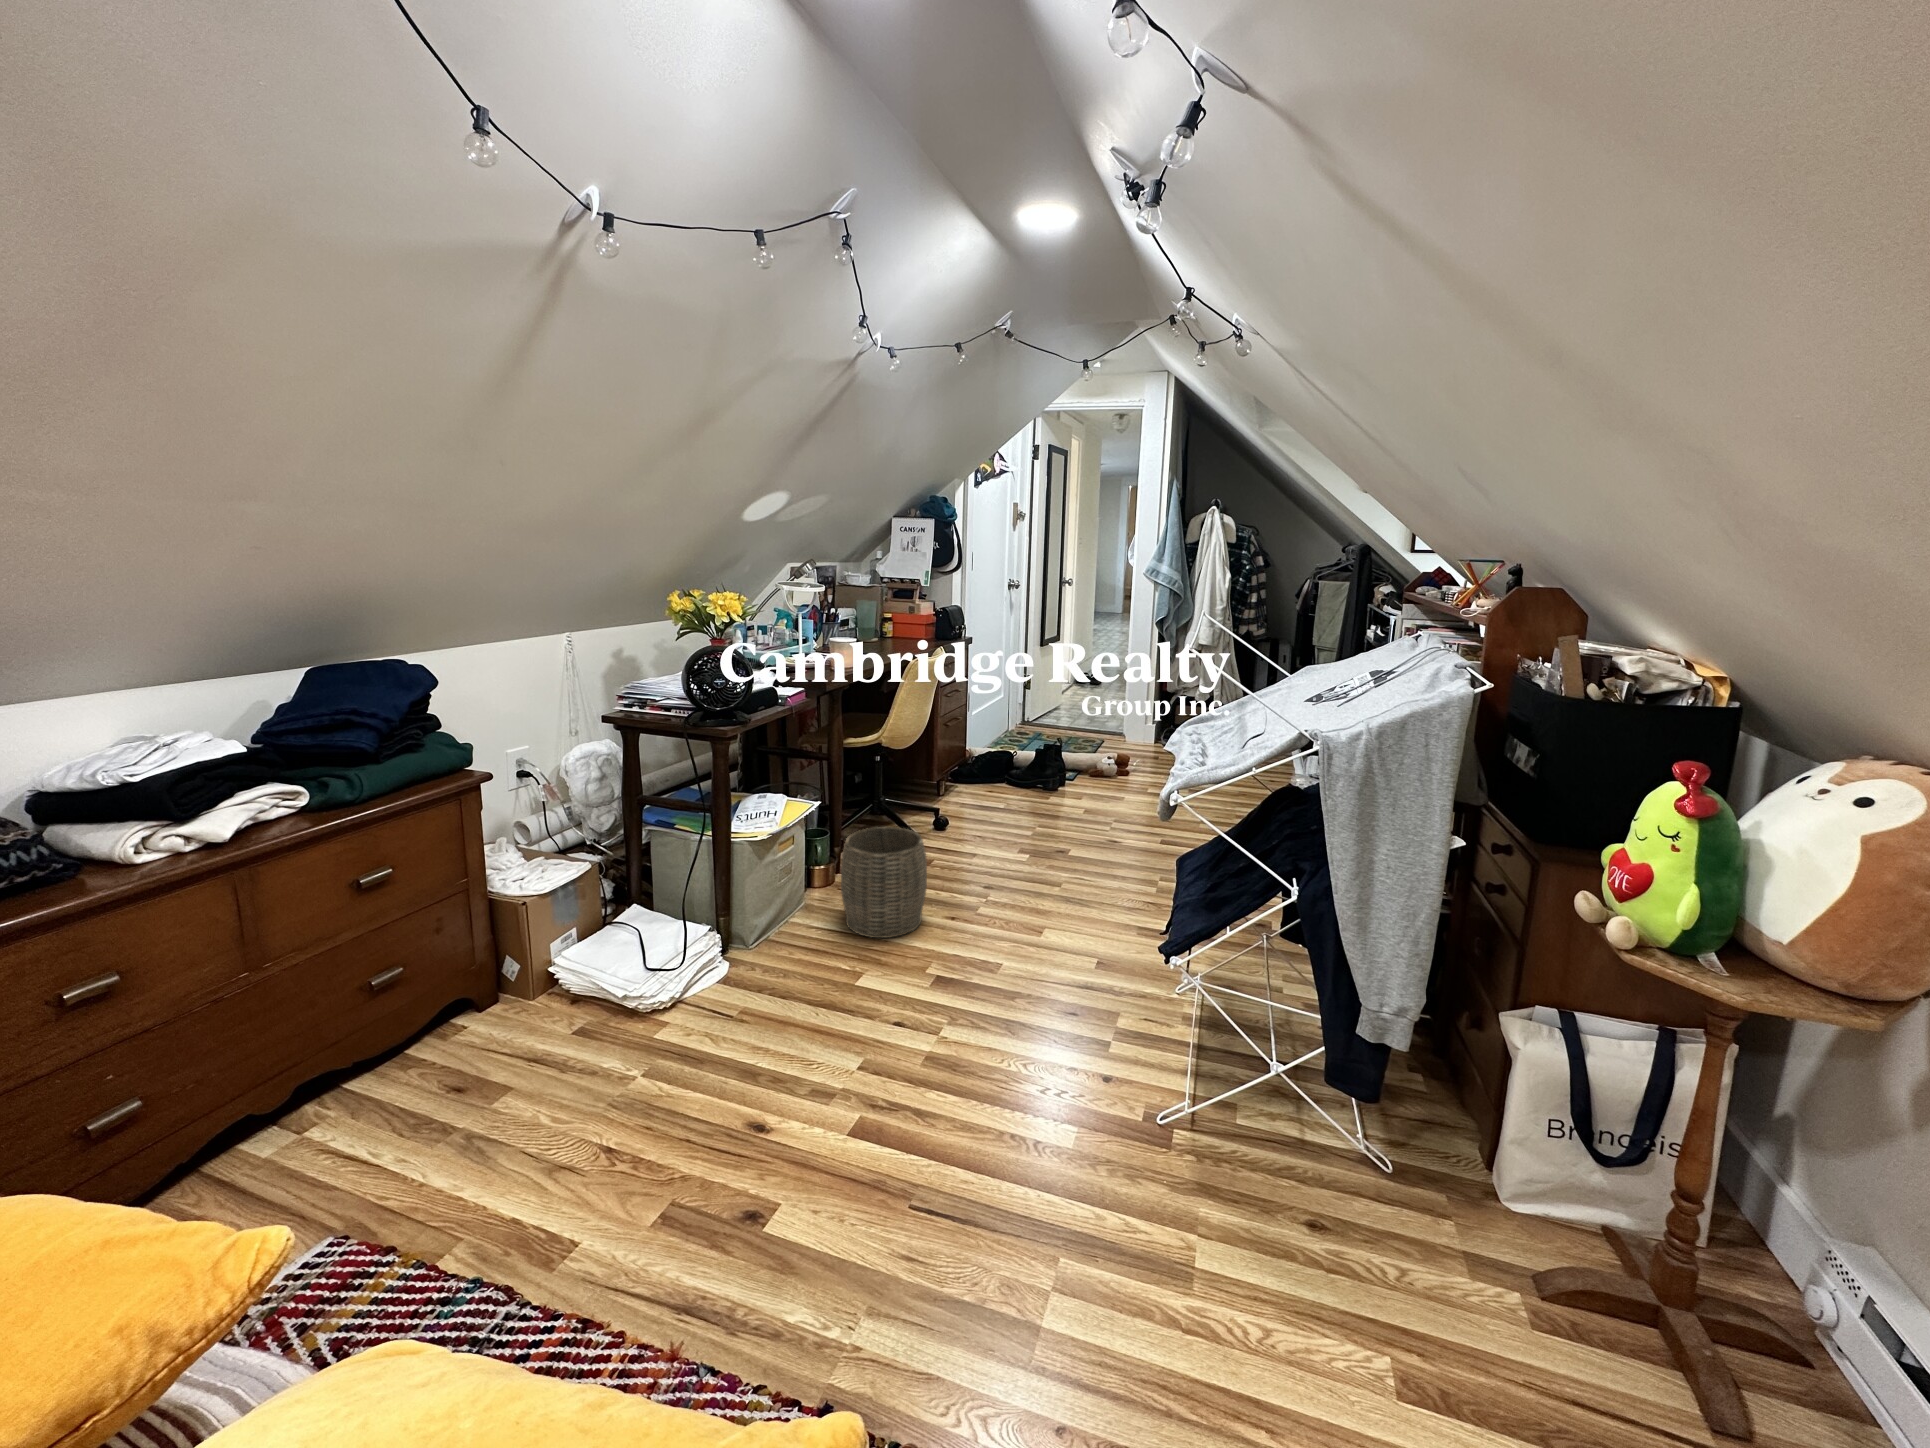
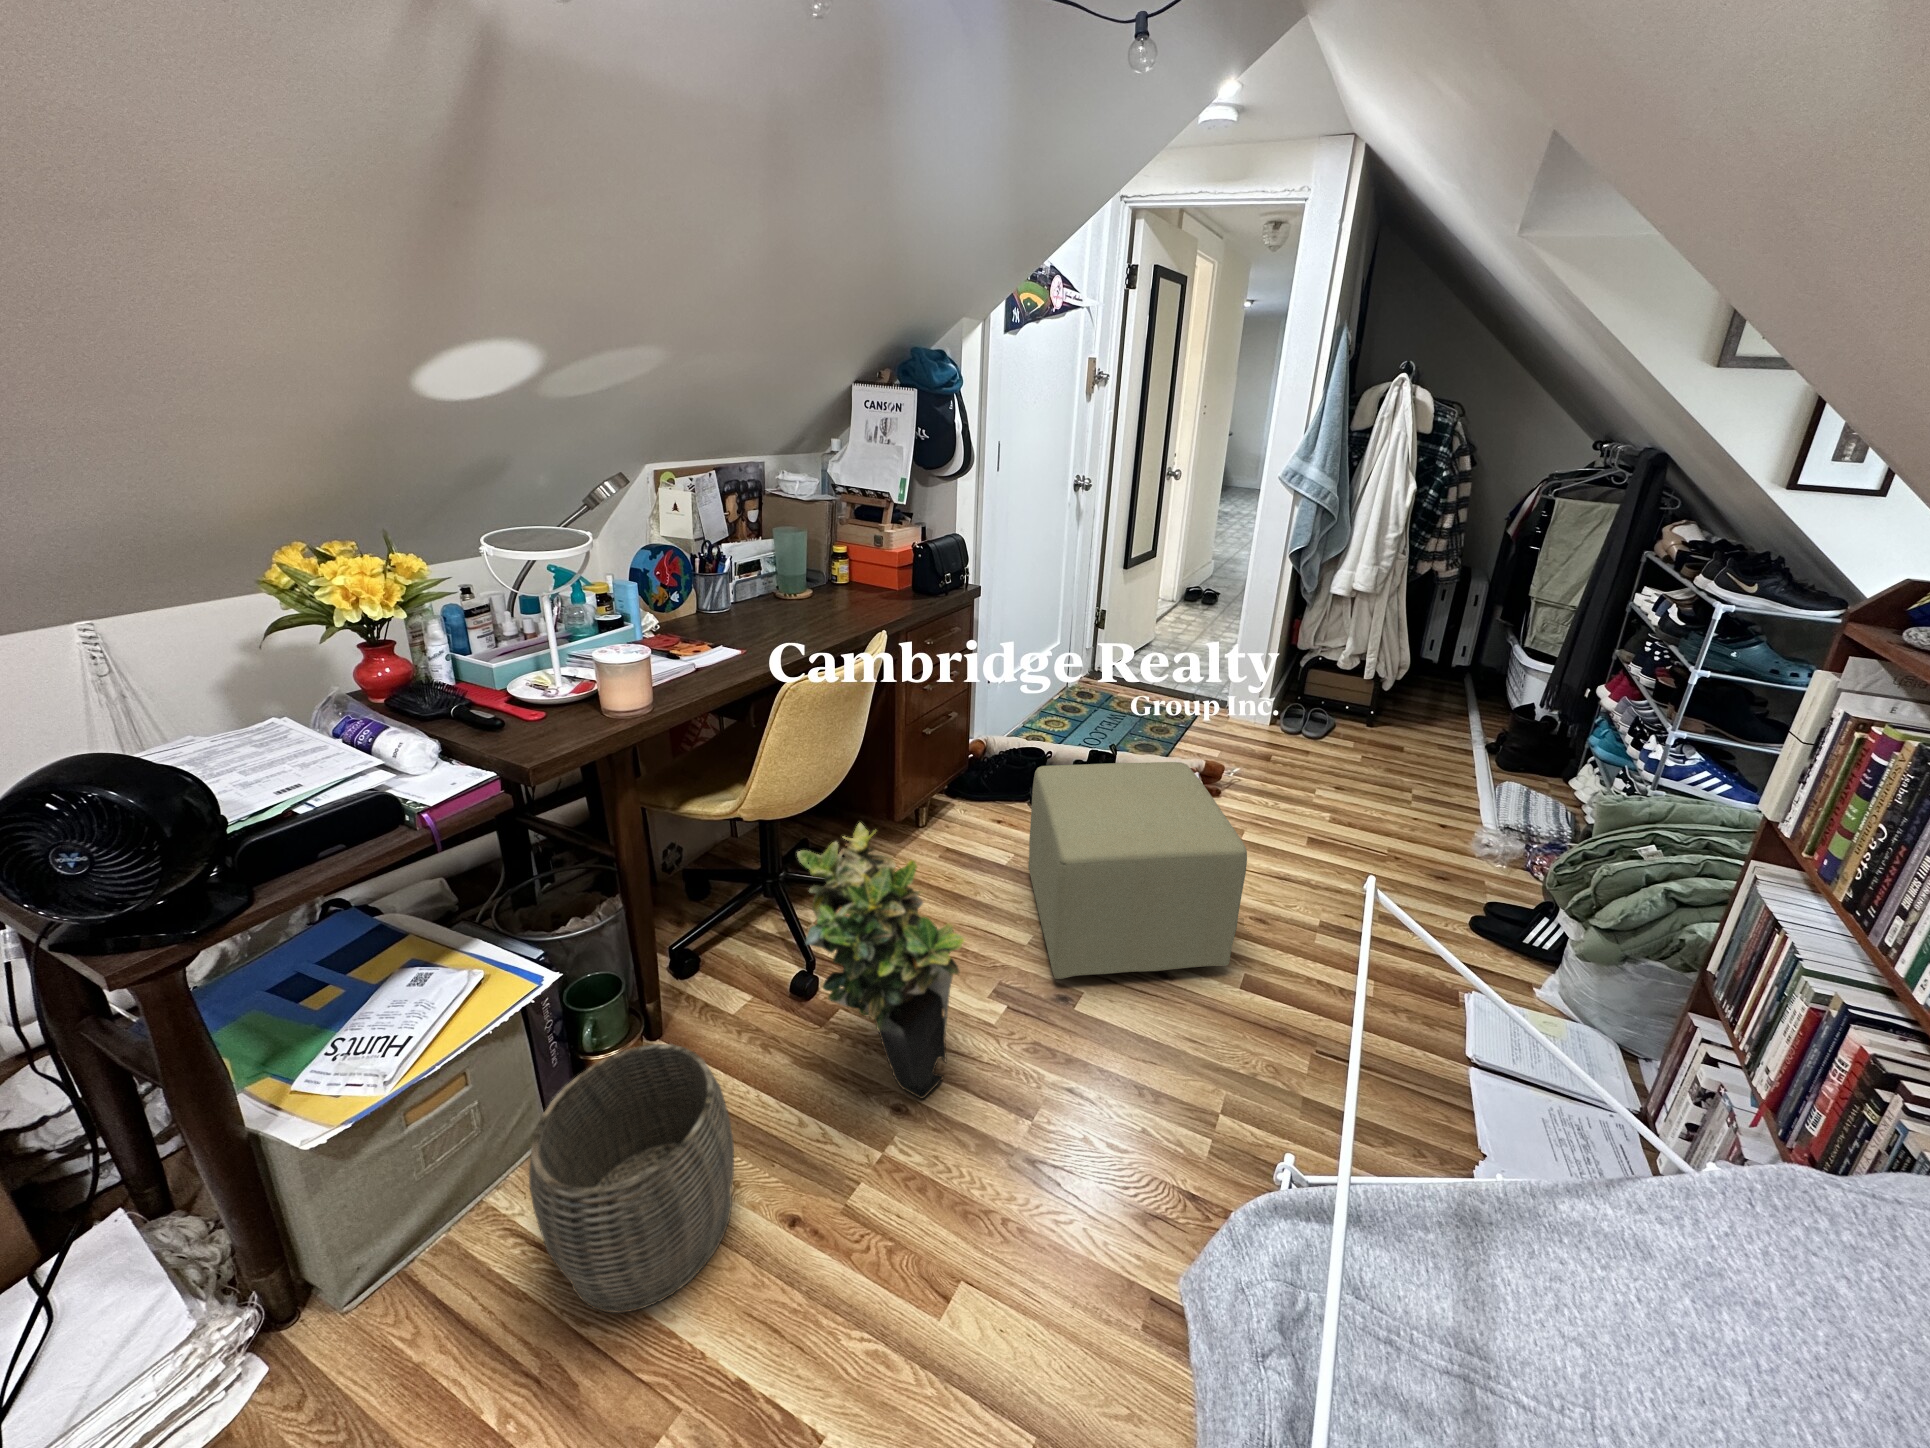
ottoman: none [1019,733,1155,845] -> present [1028,762,1247,979]
potted plant: none [930,734,1019,884] -> present [797,823,964,1099]

